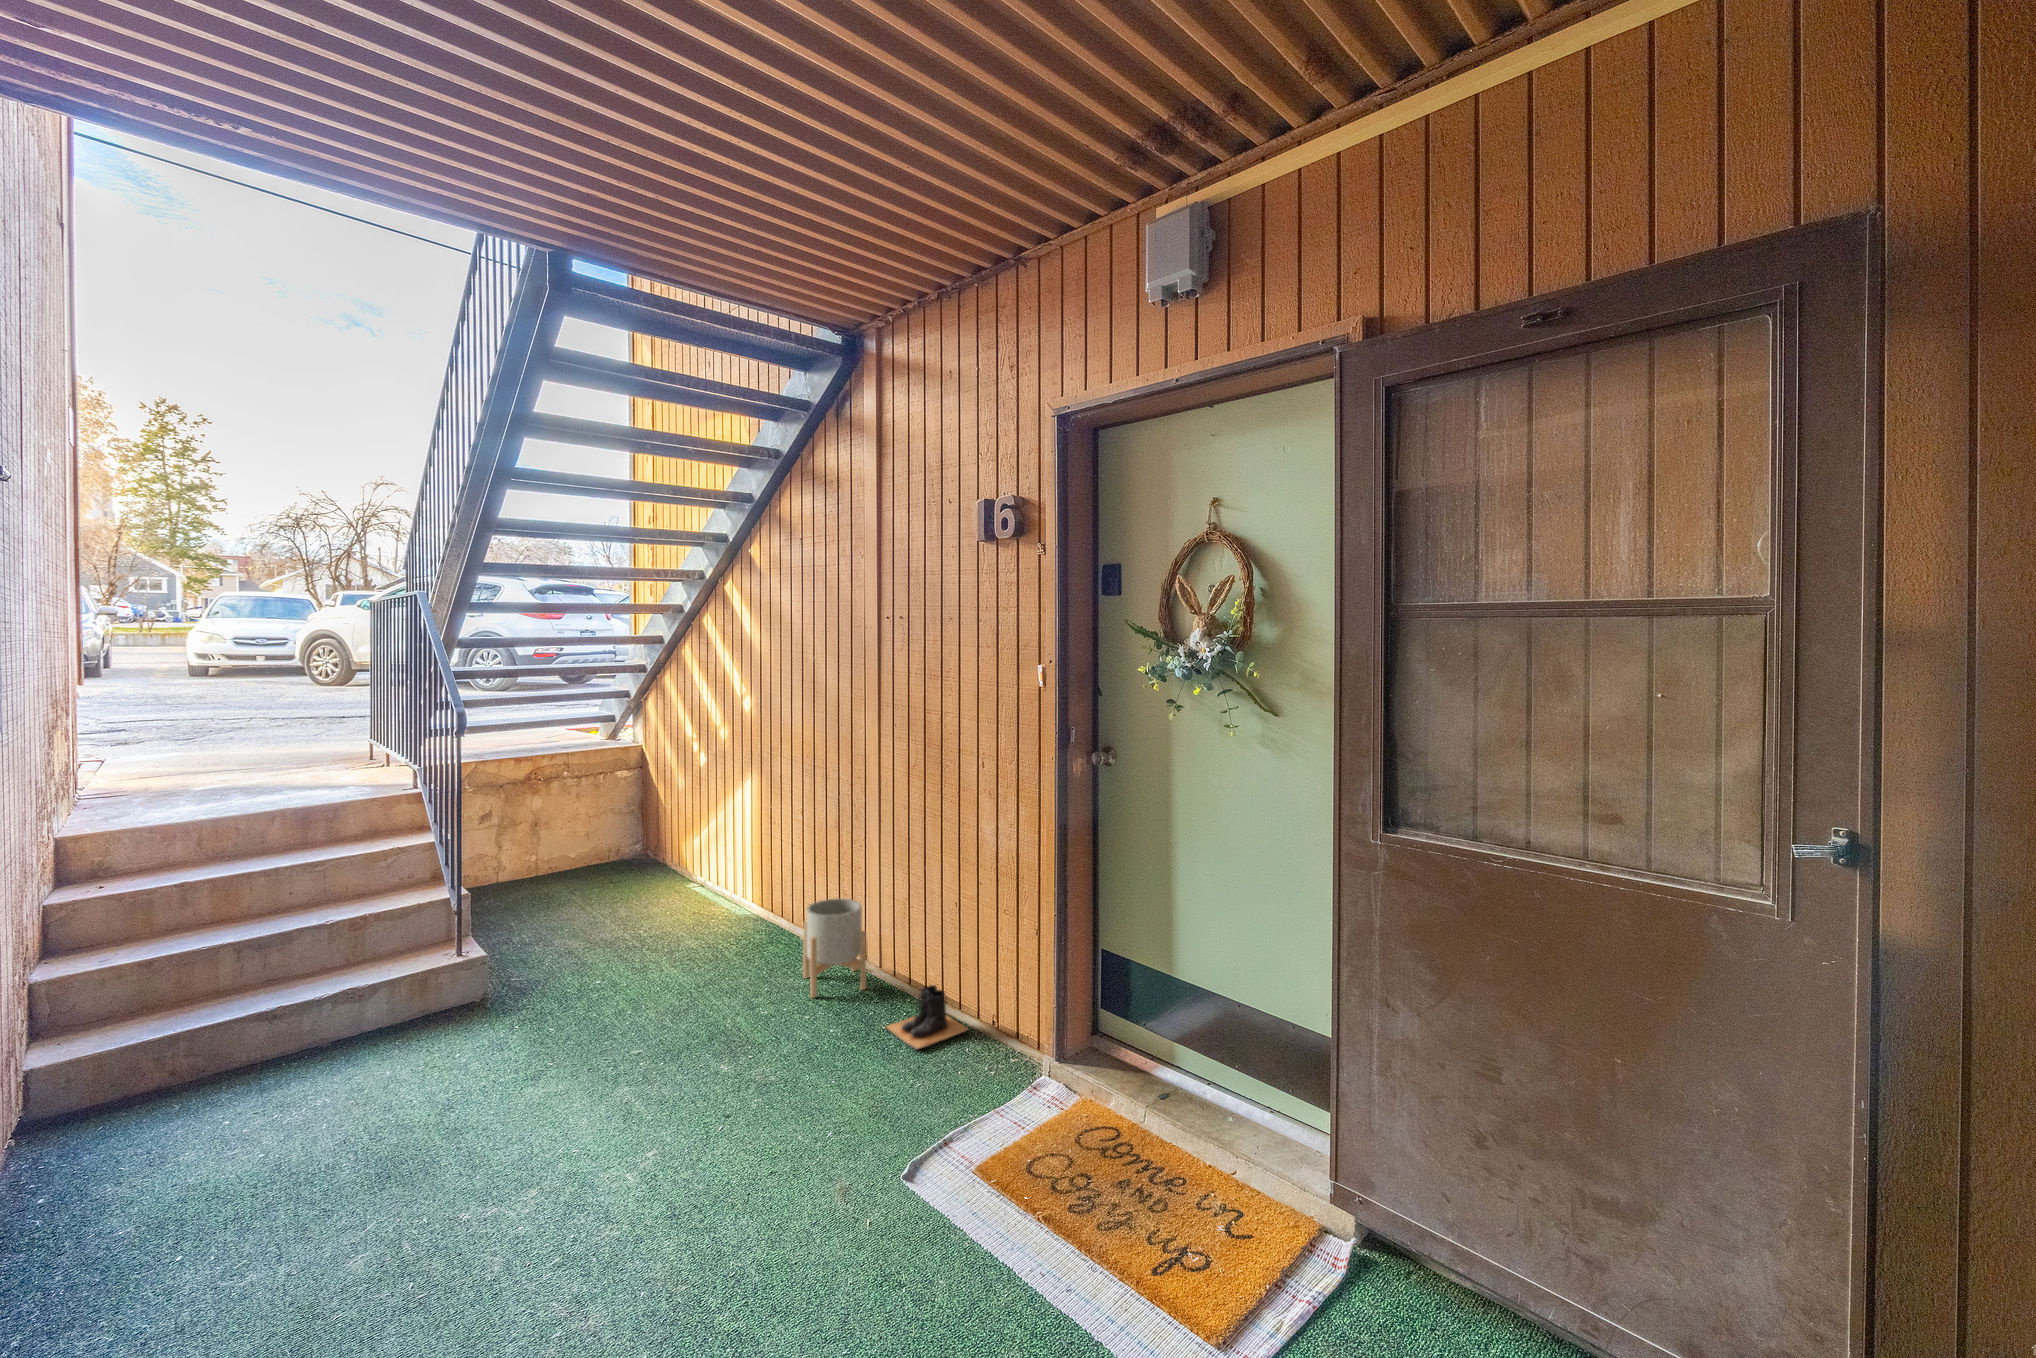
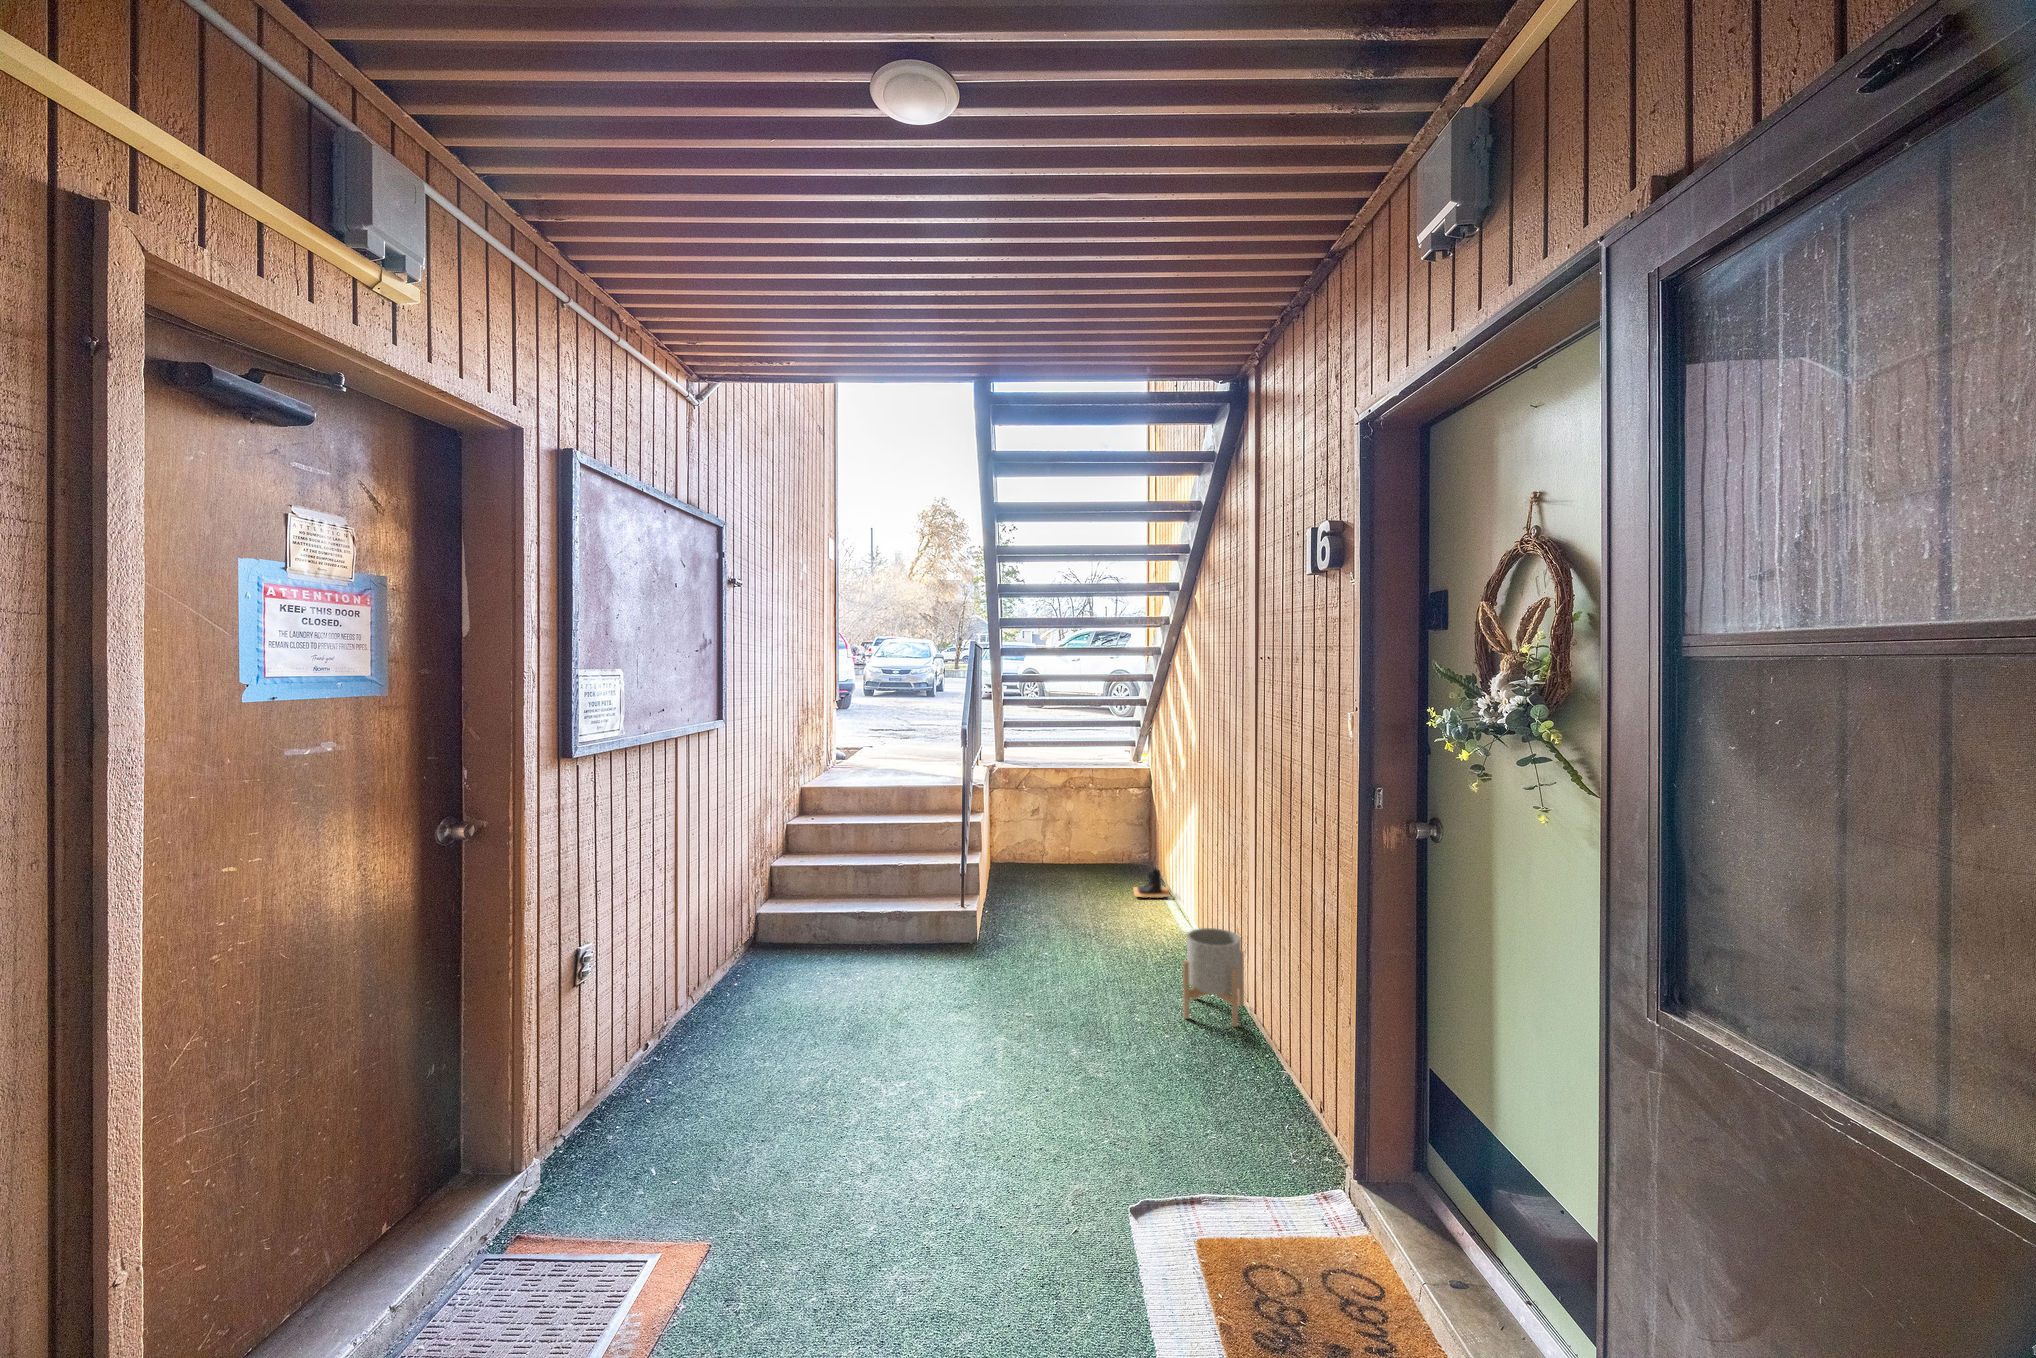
boots: present [886,985,968,1050] -> present [1133,869,1170,898]

